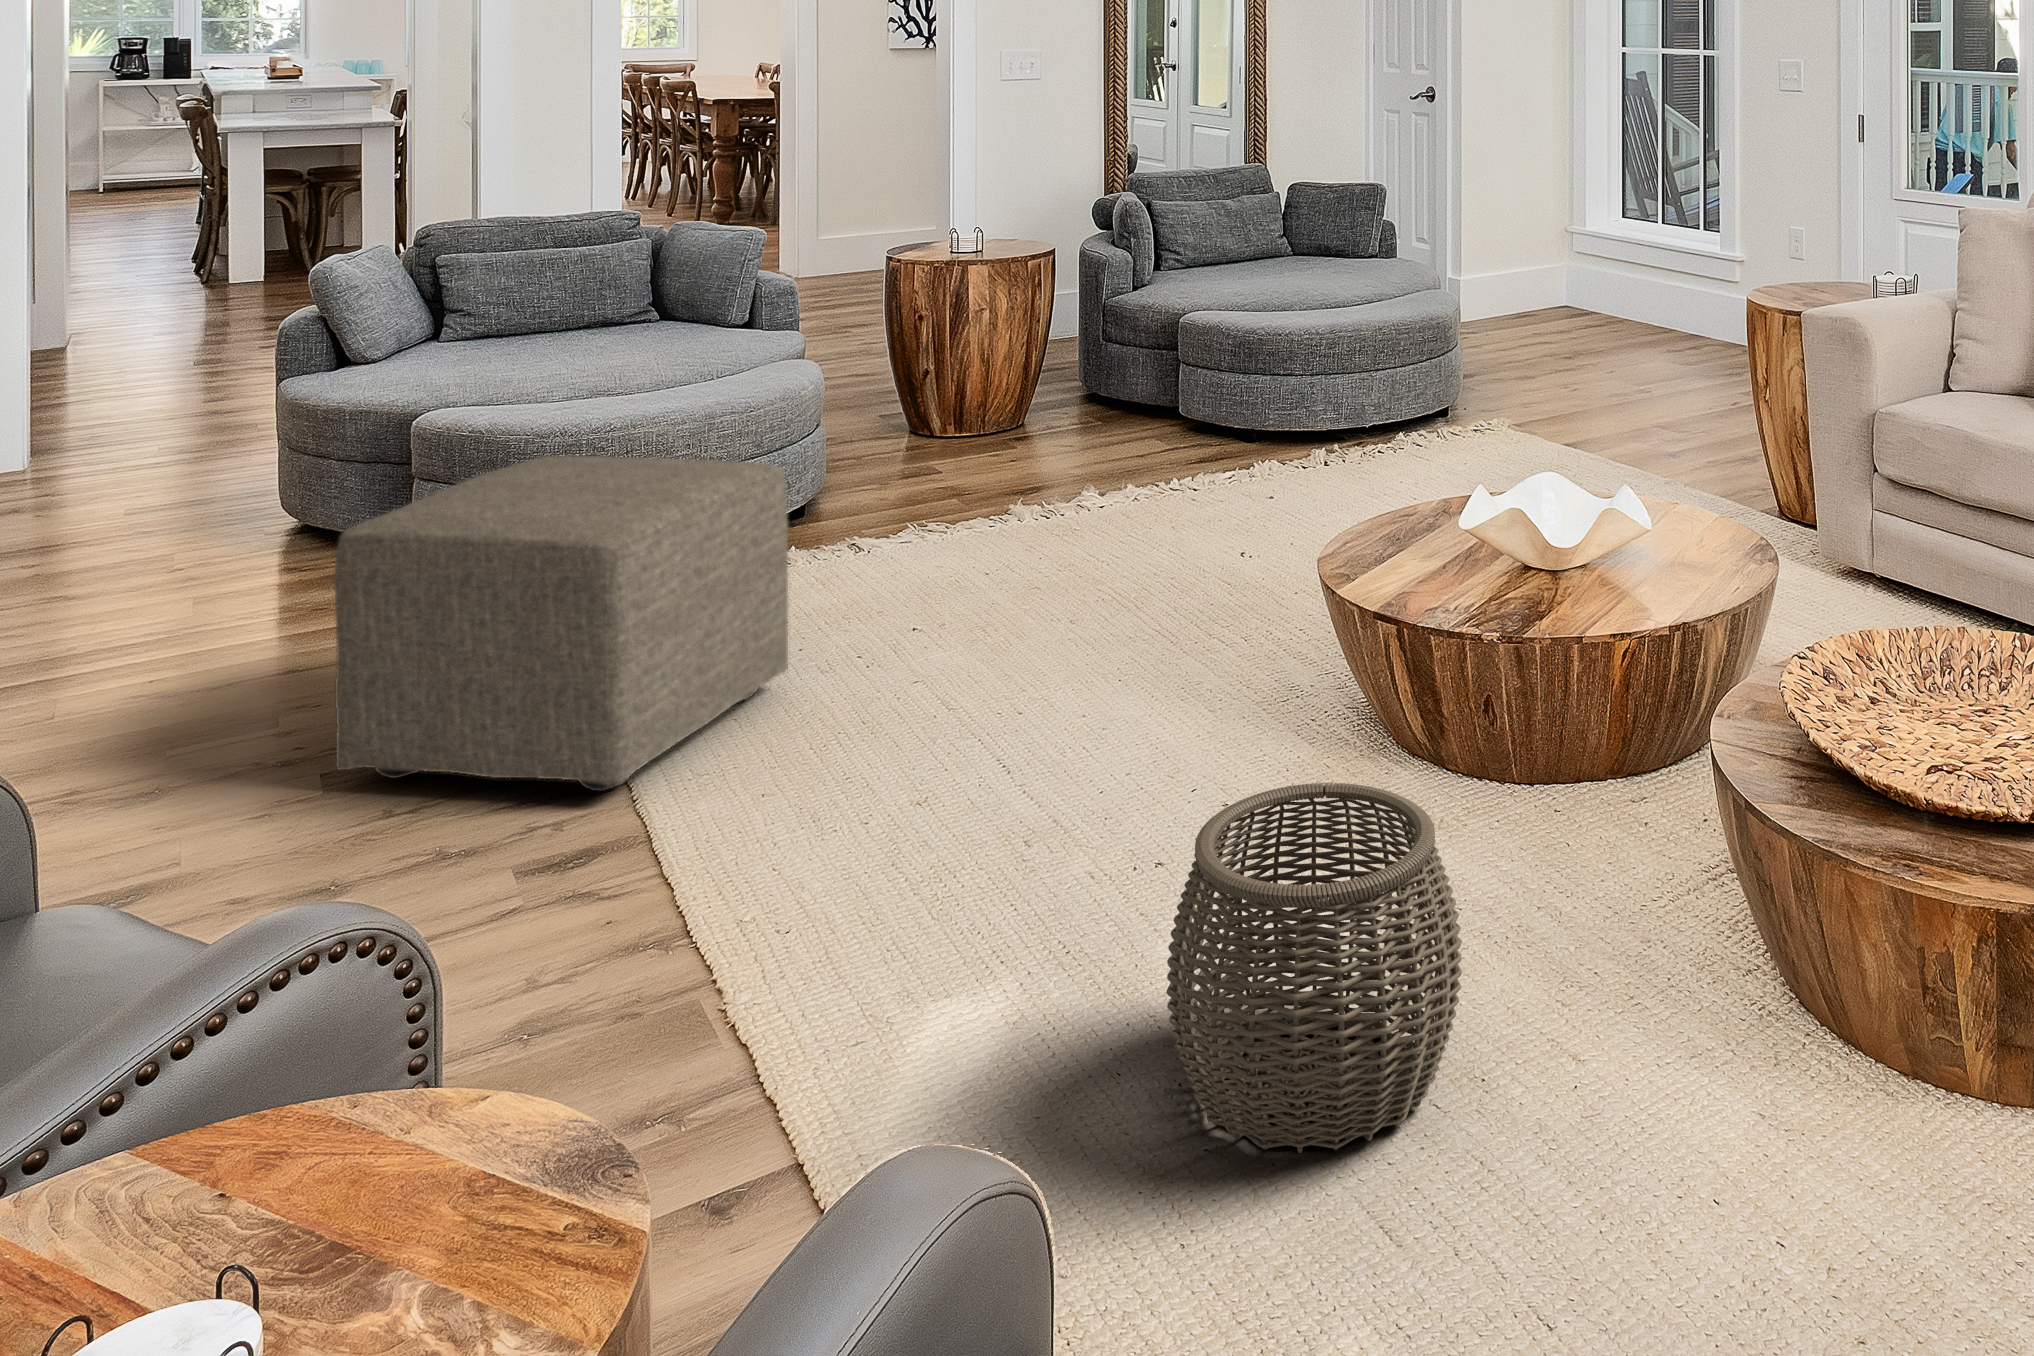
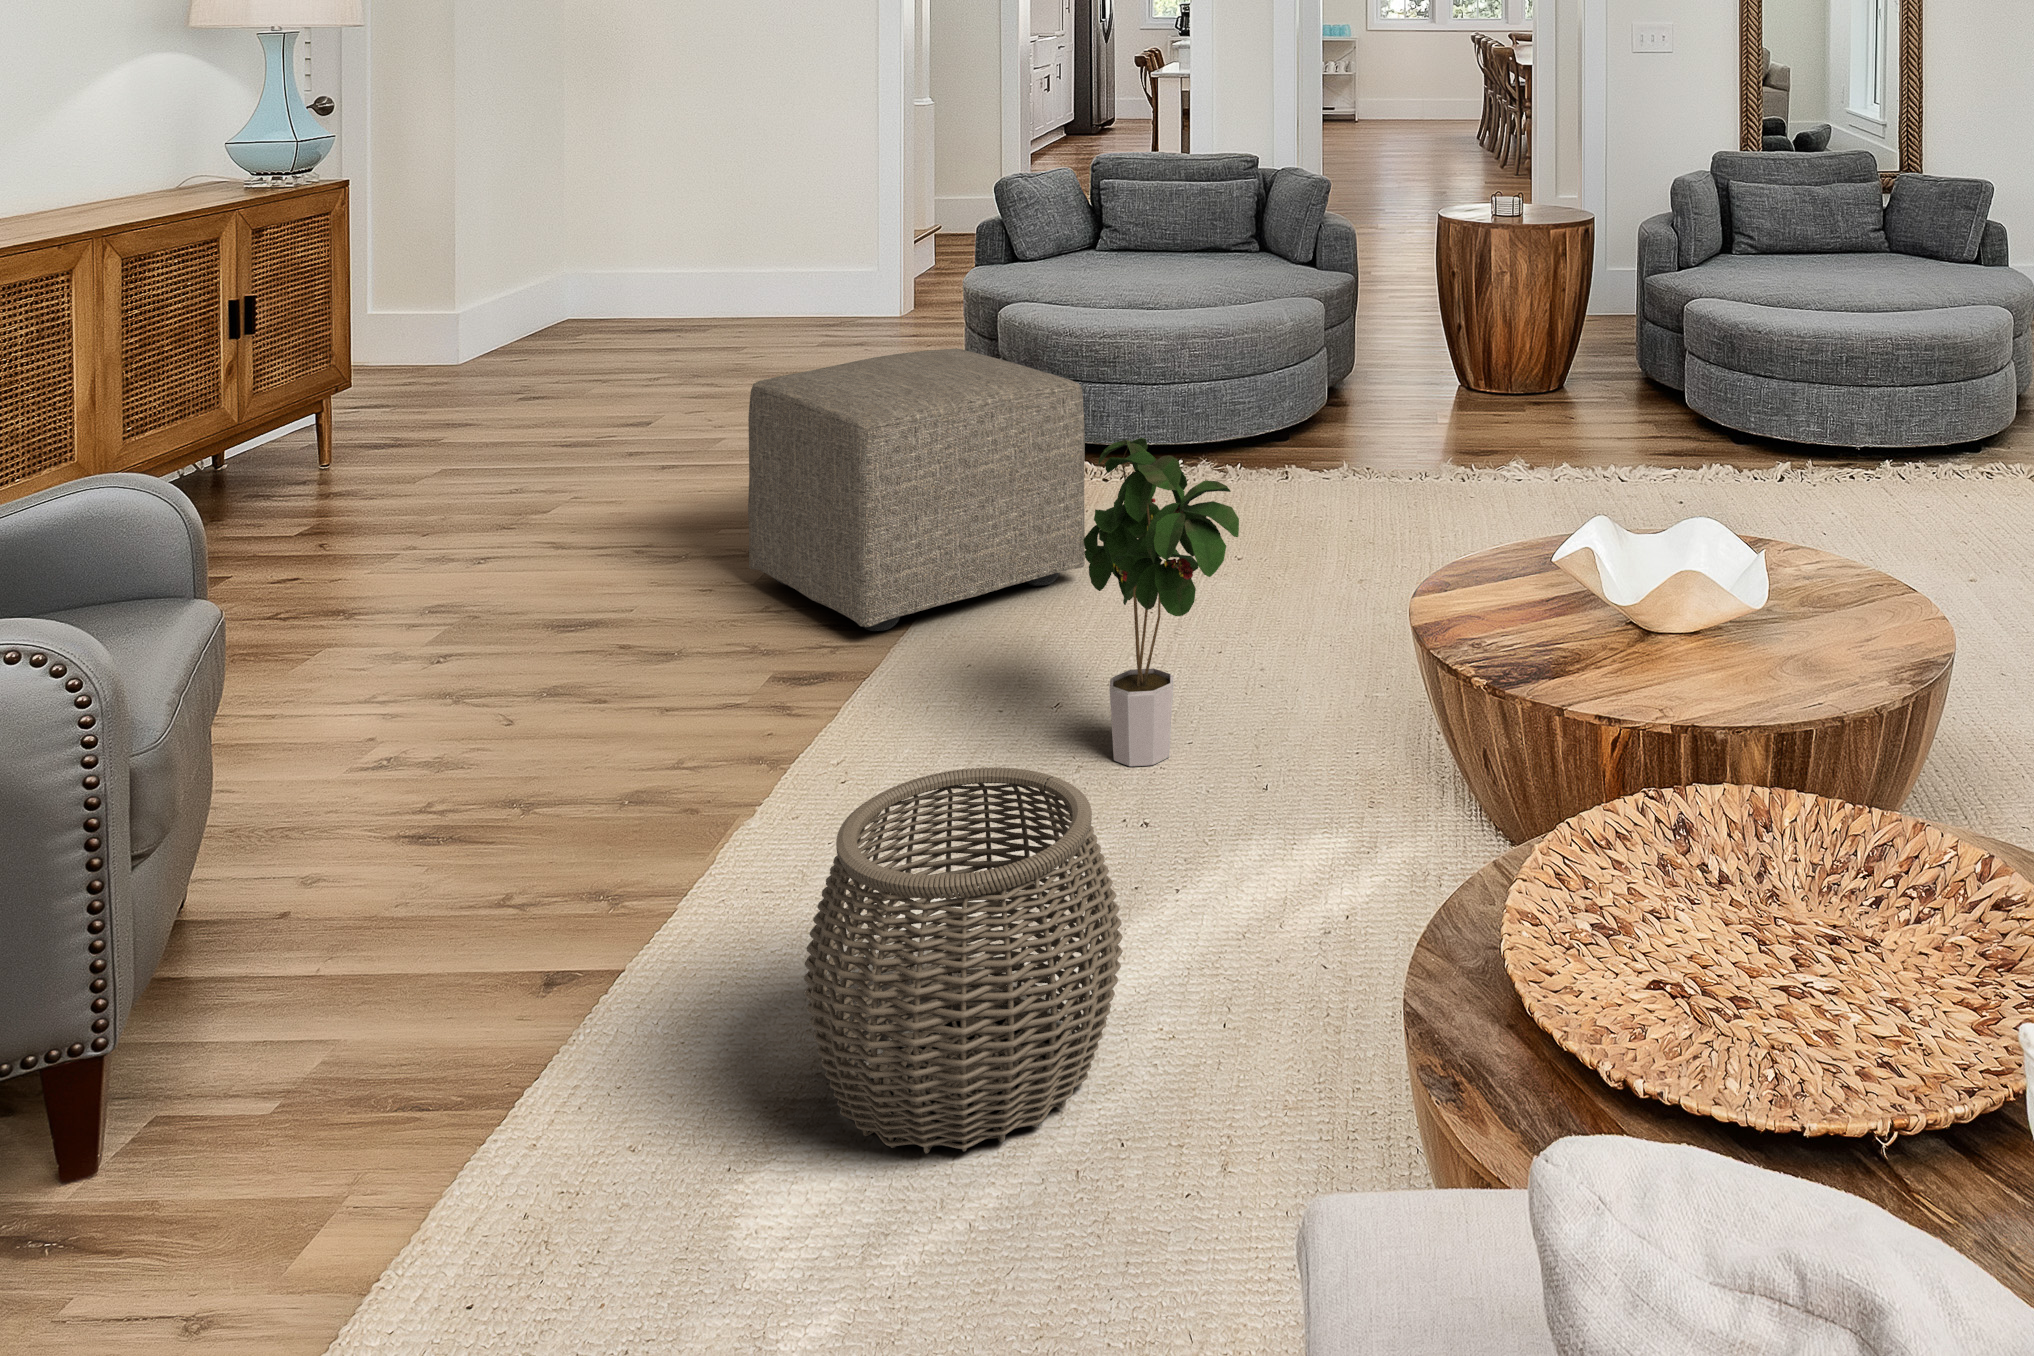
potted plant: none [962,489,1219,821] -> present [1083,438,1239,766]

